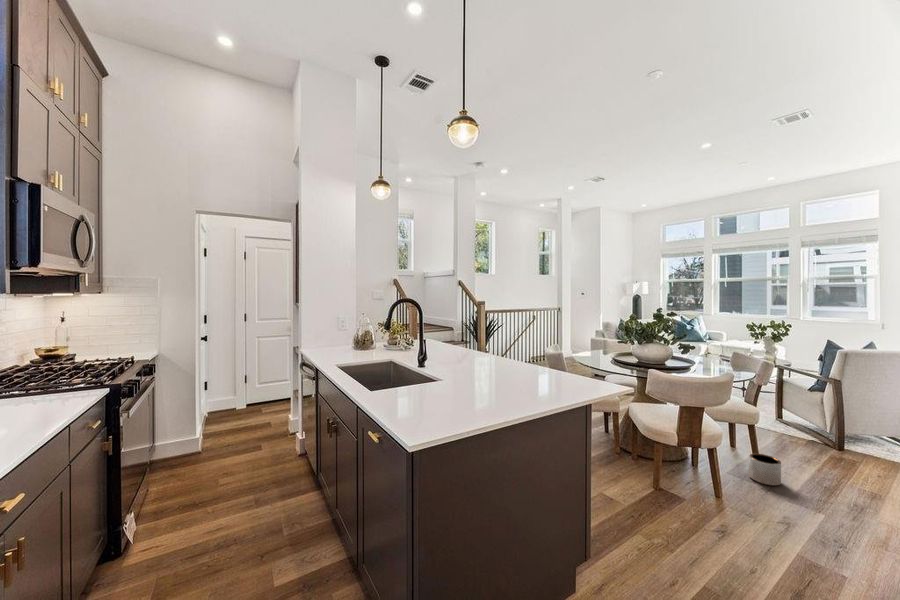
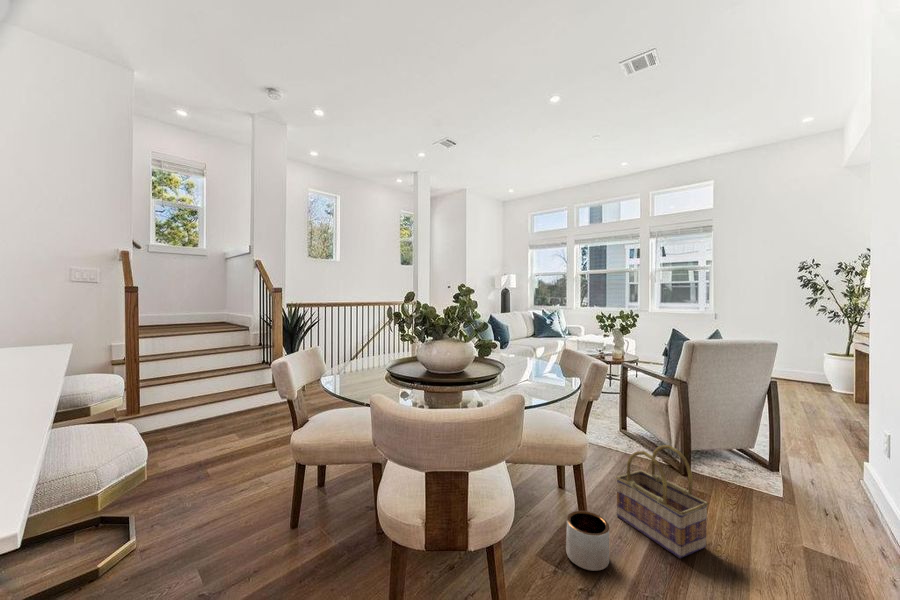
basket: none [782,420,857,487] -> present [616,445,708,558]

